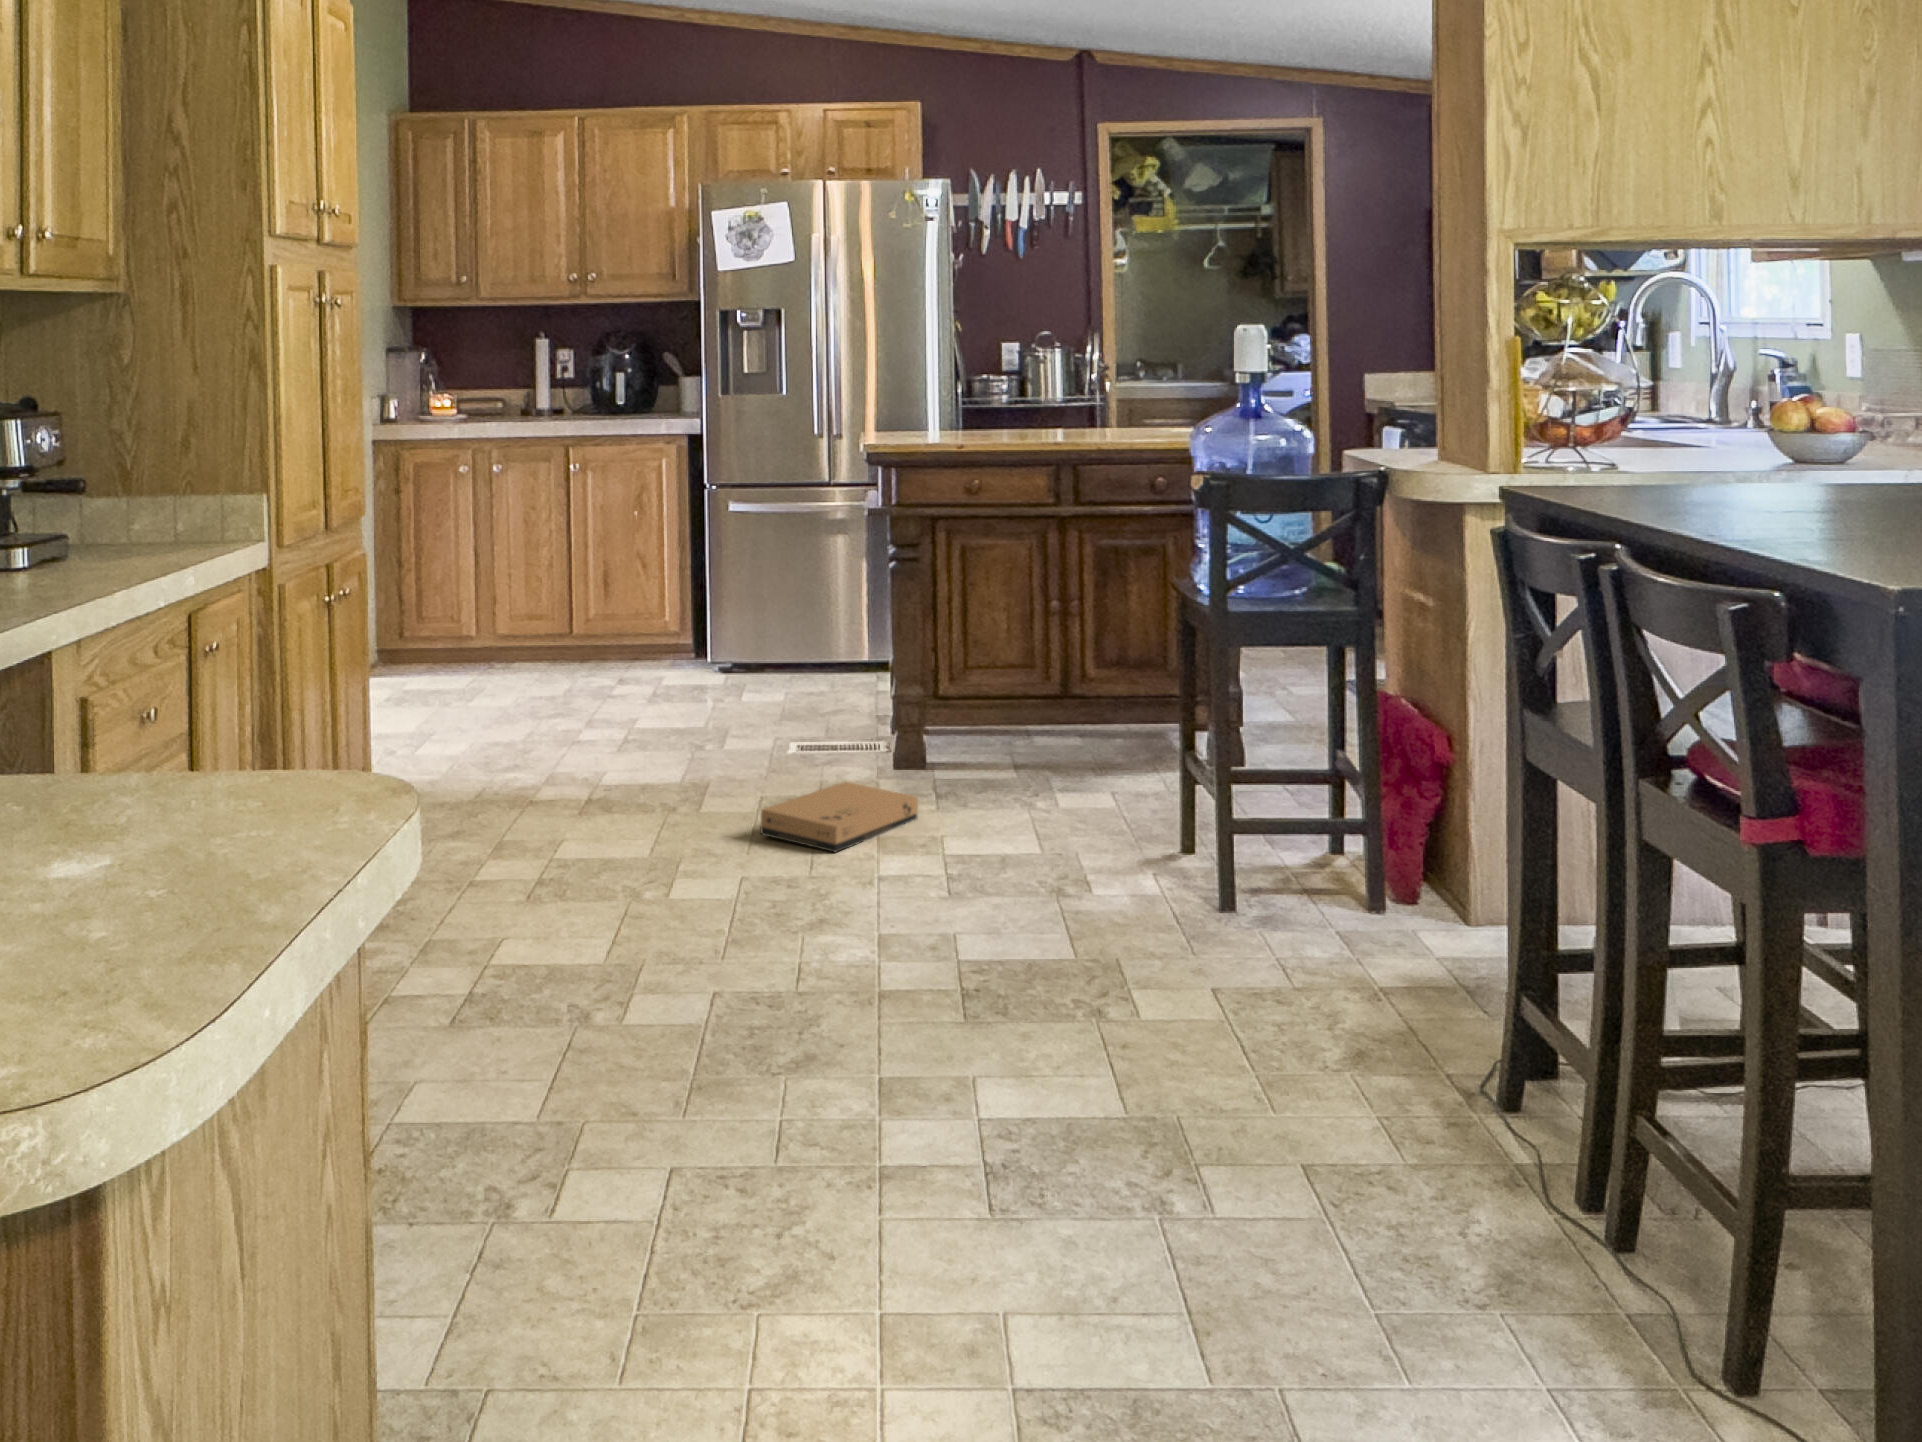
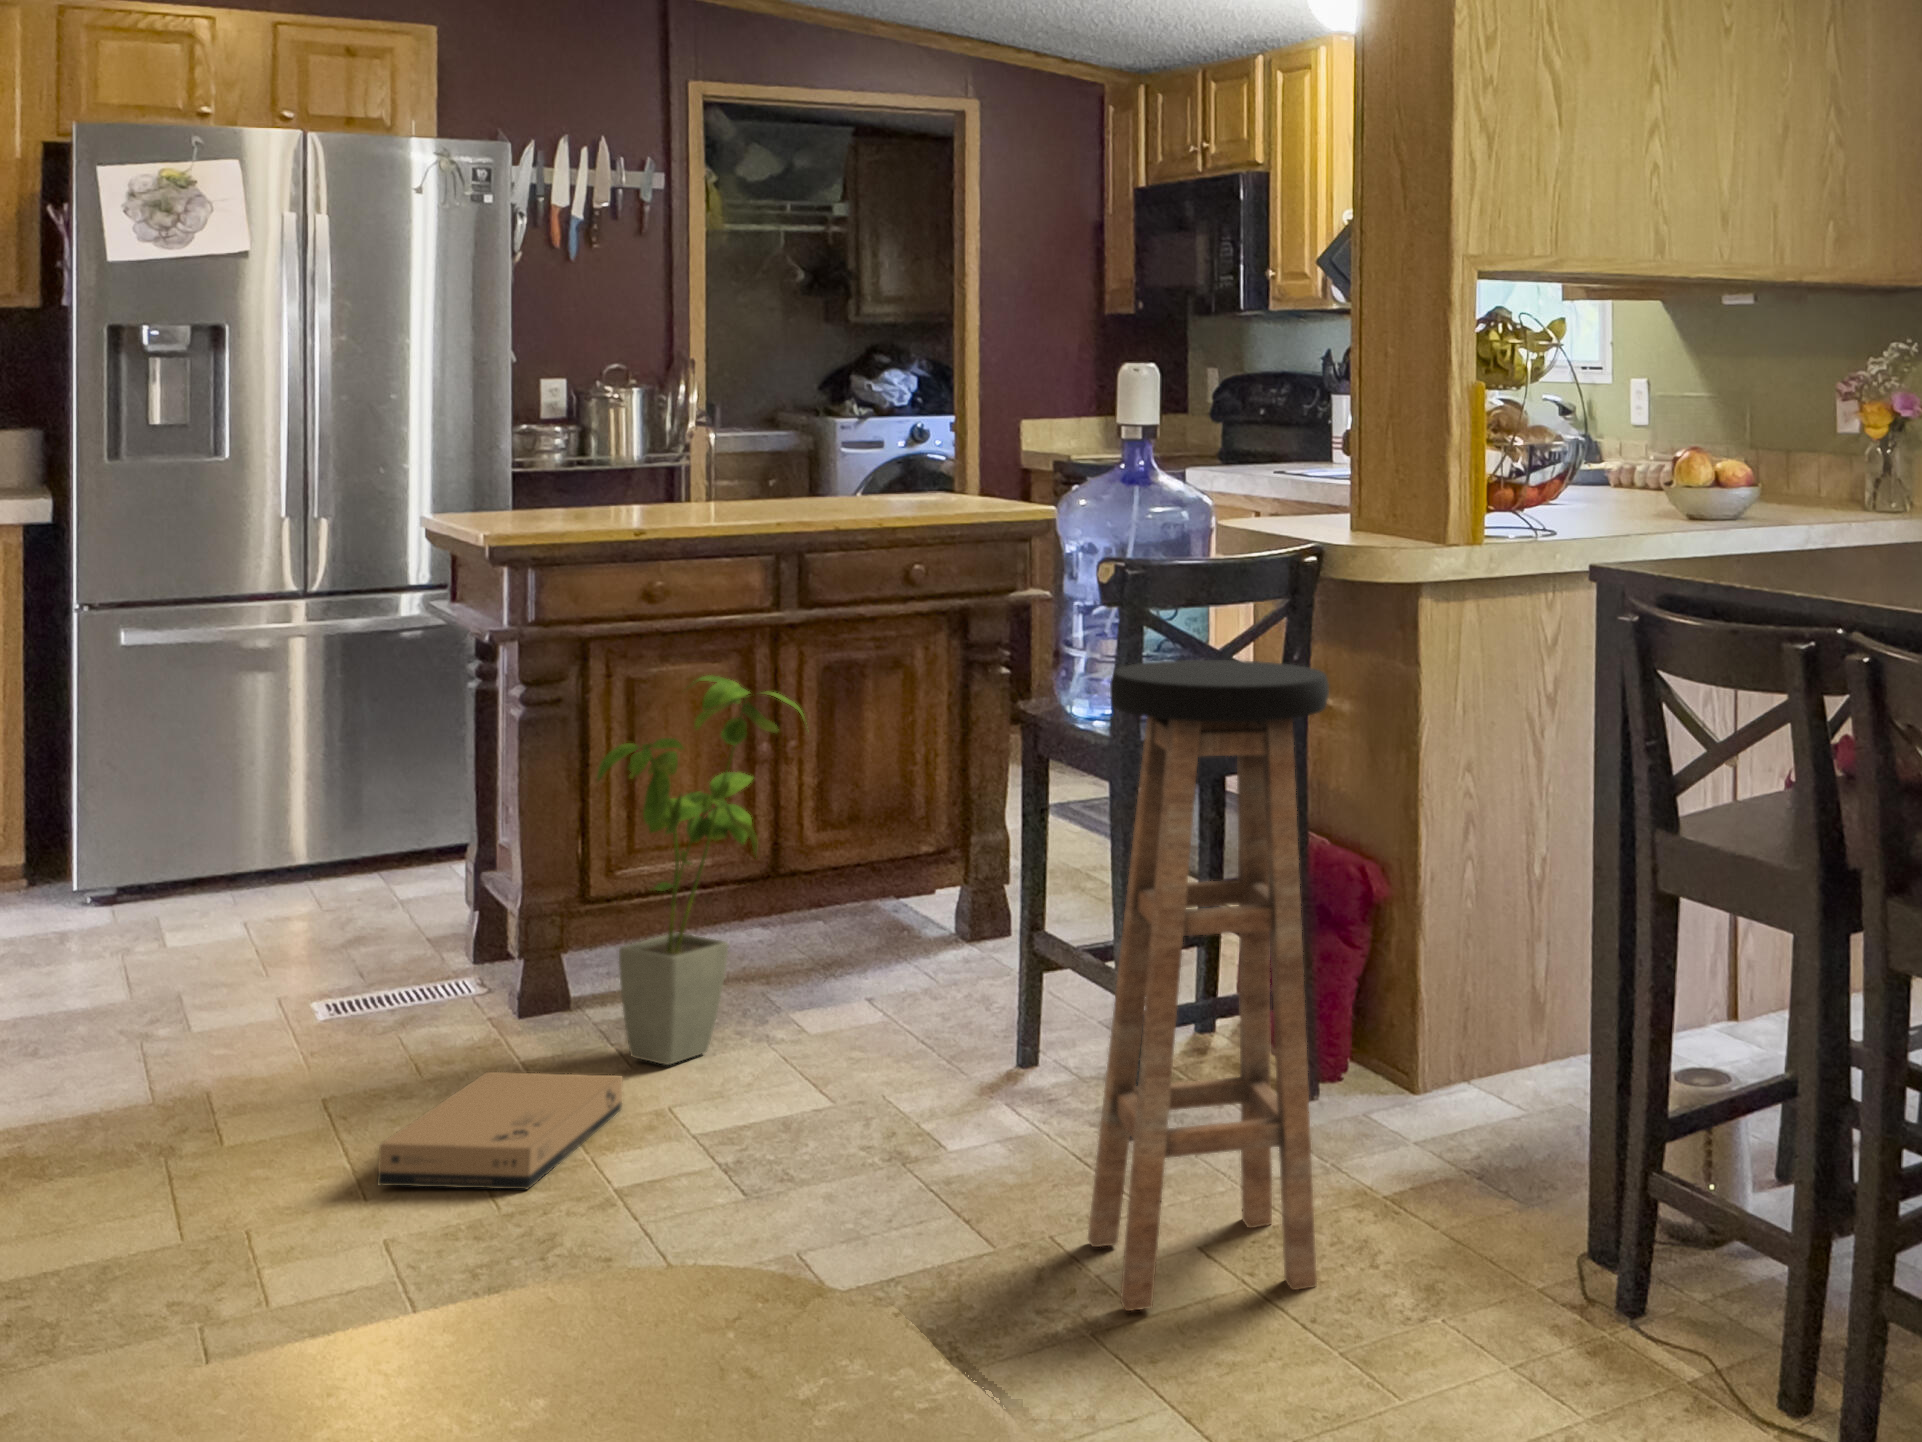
house plant: none [915,539,1047,798] -> present [597,675,804,1065]
bar stool: none [1121,539,1290,1013] -> present [1088,660,1329,1311]

